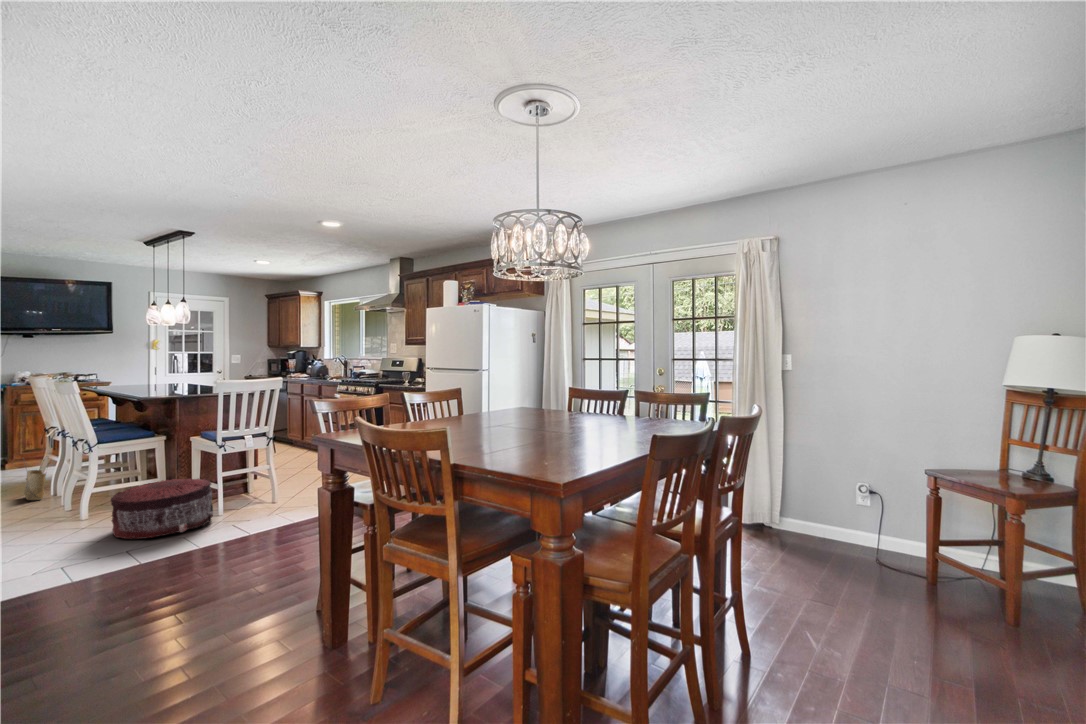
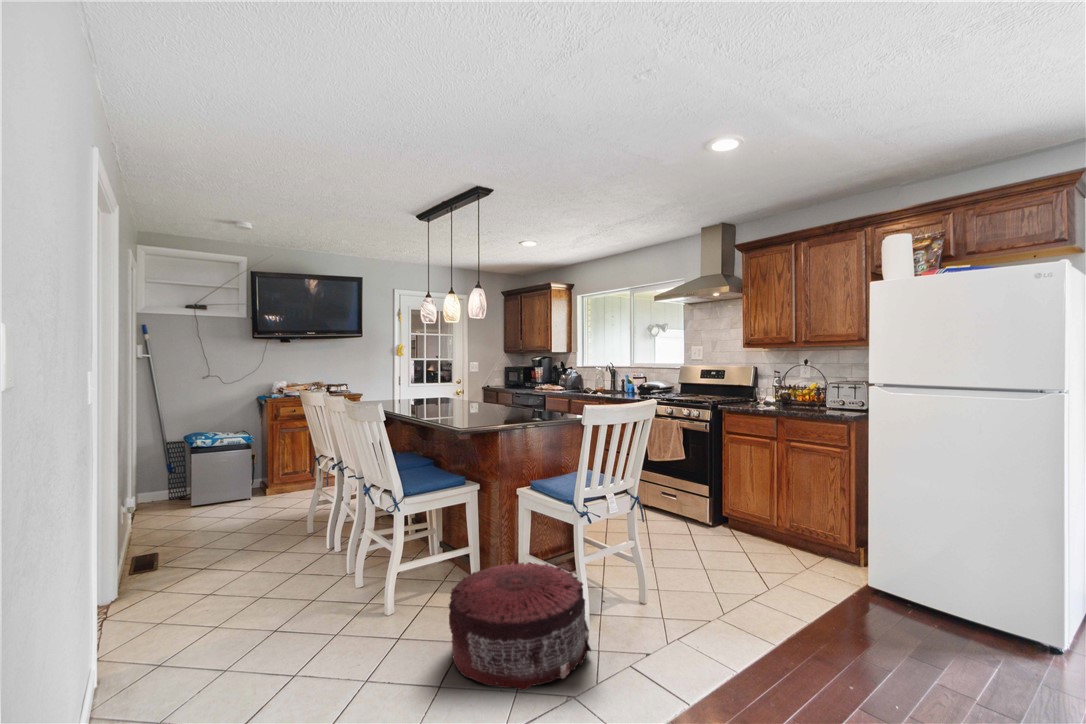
woven basket: present [24,460,46,500] -> none [299,497,327,558]

